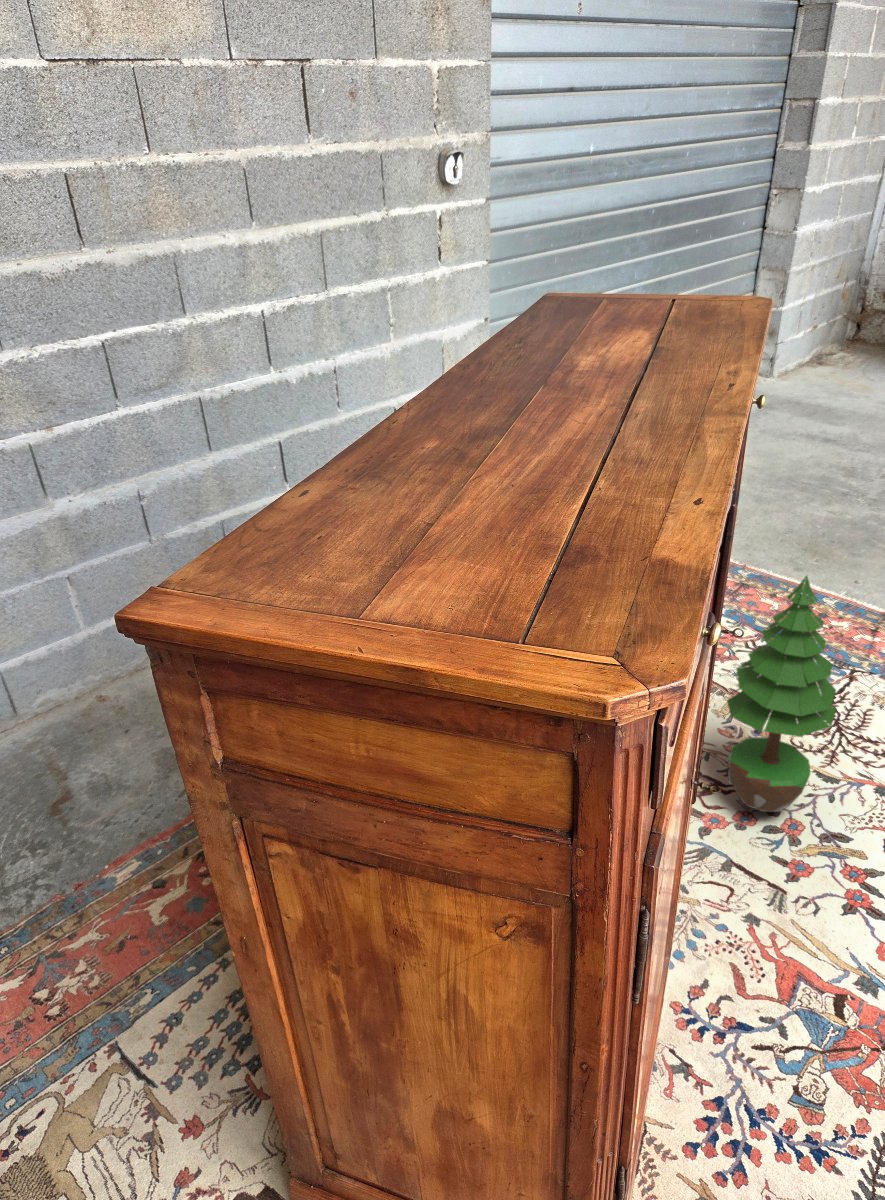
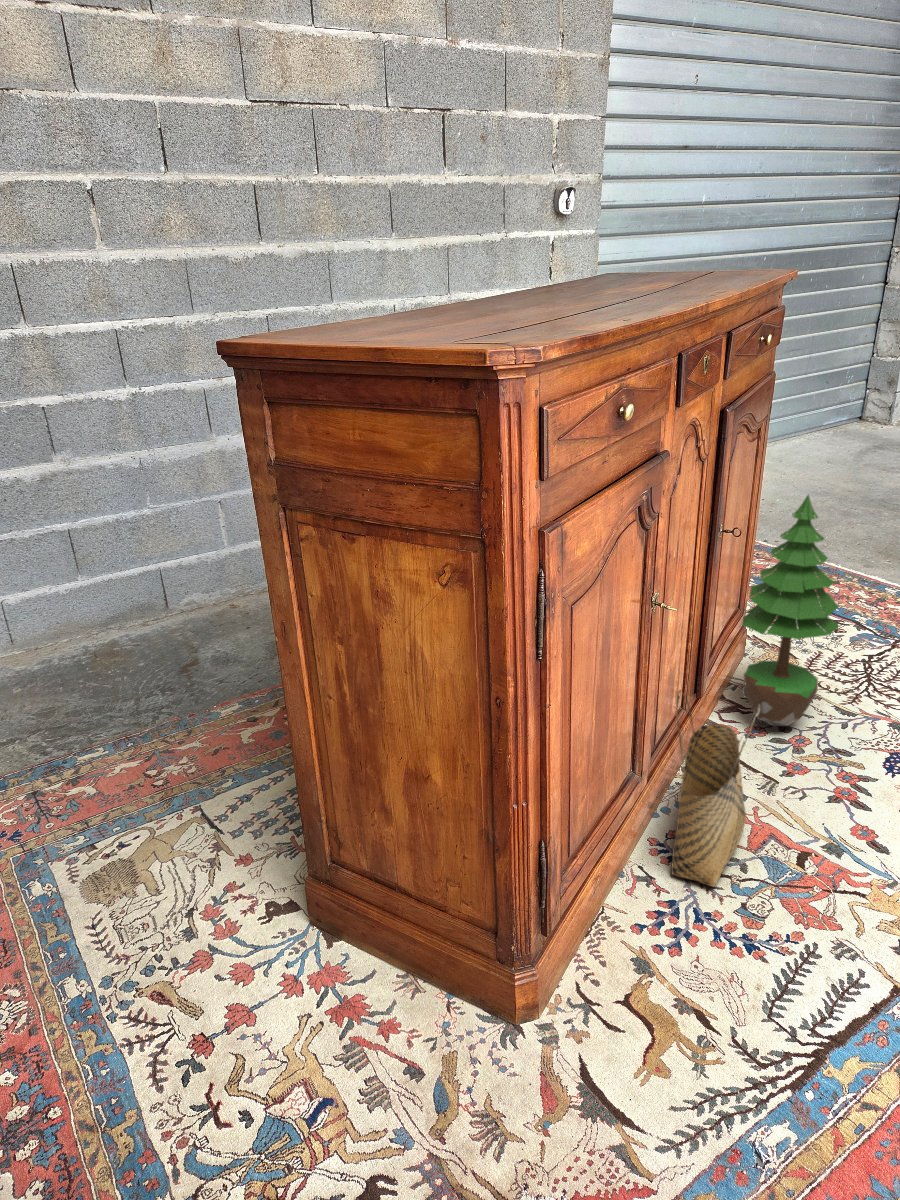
woven basket: none [707,855,814,1075] -> present [671,690,760,887]

